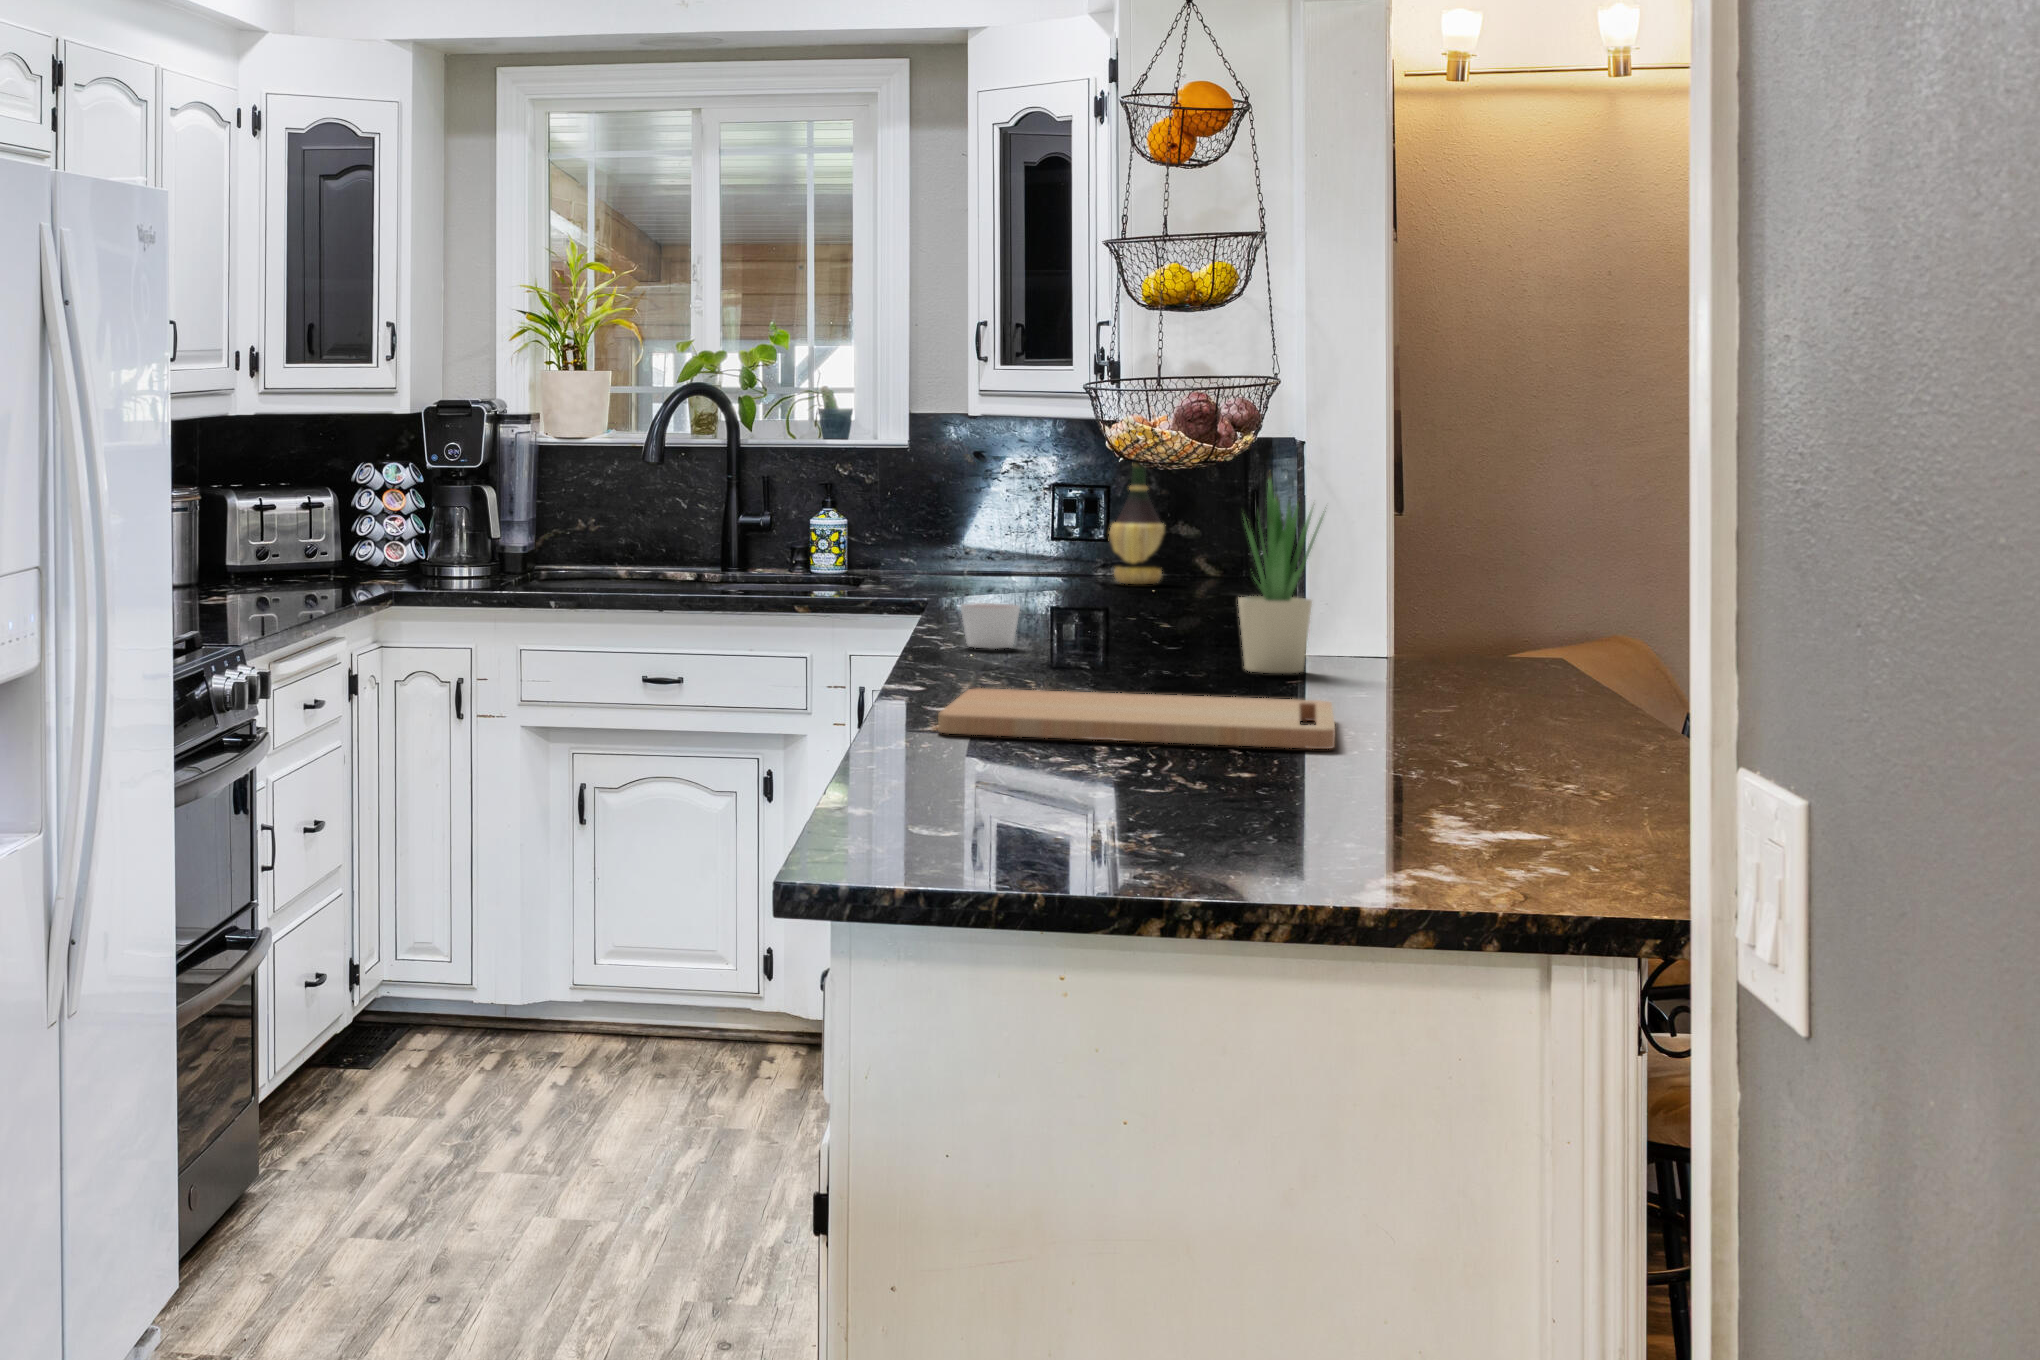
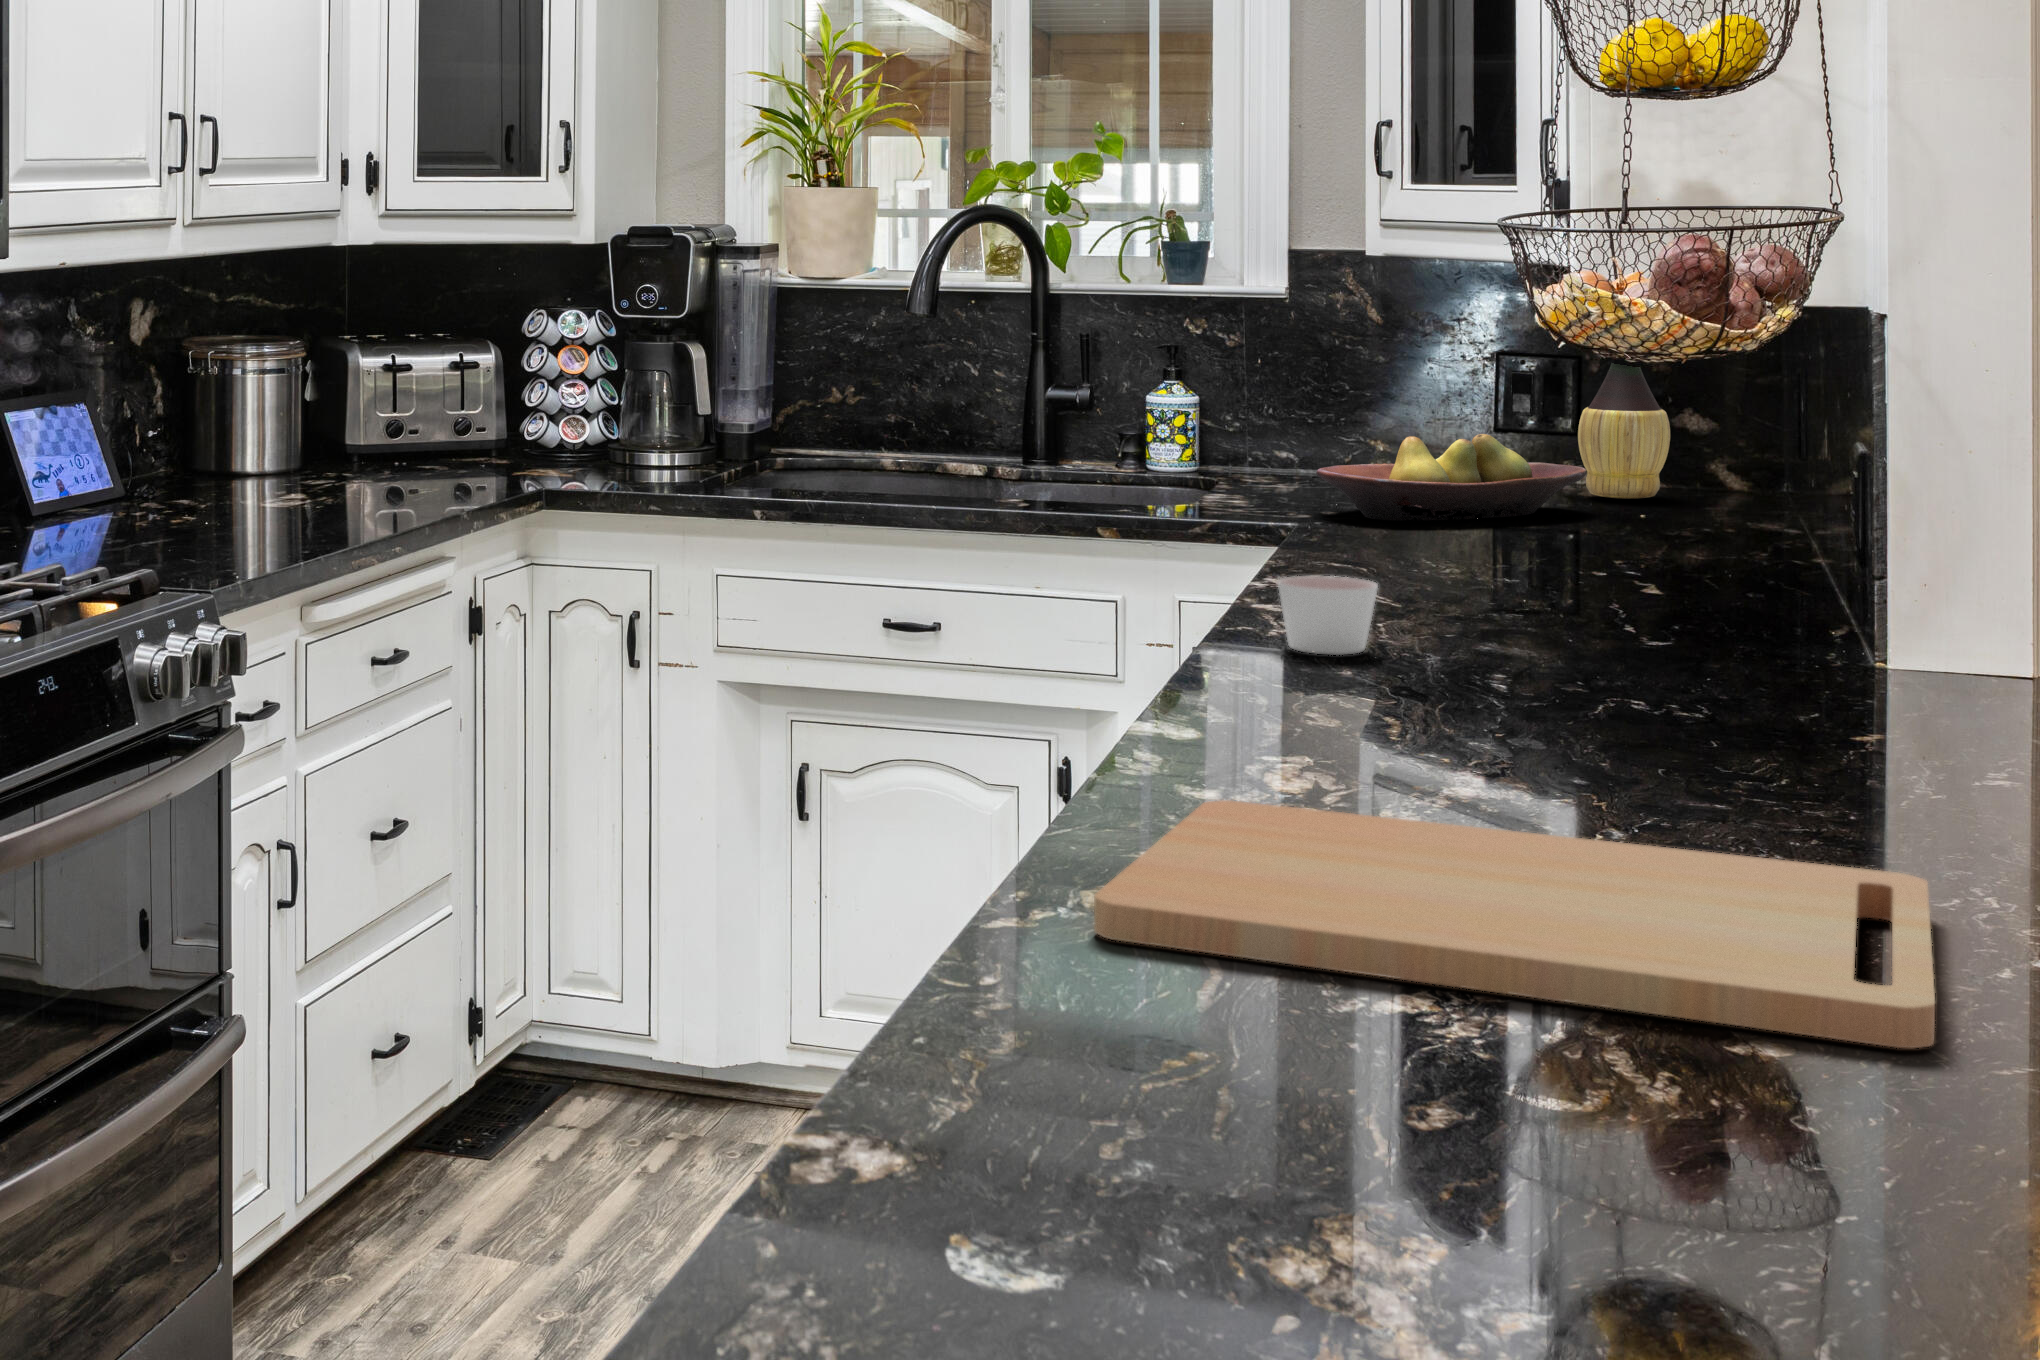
potted plant: present [1238,475,1323,673] -> none [1751,379,1927,745]
fruit bowl: none [943,538,1117,596] -> present [1316,434,1586,521]

